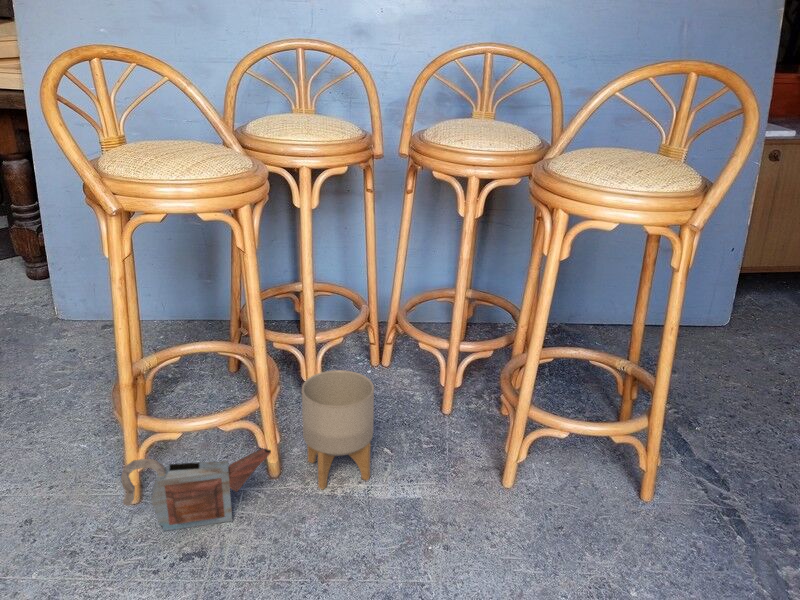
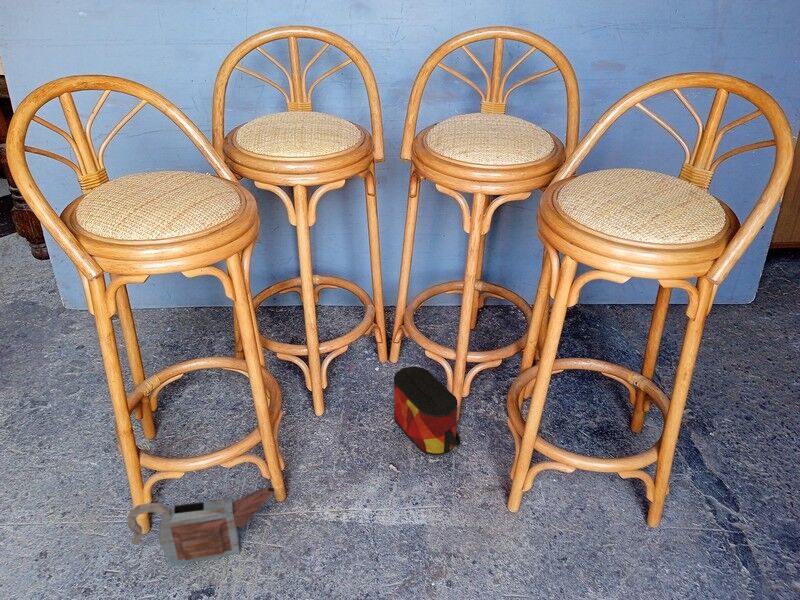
bag: none [387,359,453,441] -> present [394,366,461,455]
planter: present [302,370,374,489] -> none [304,396,377,515]

